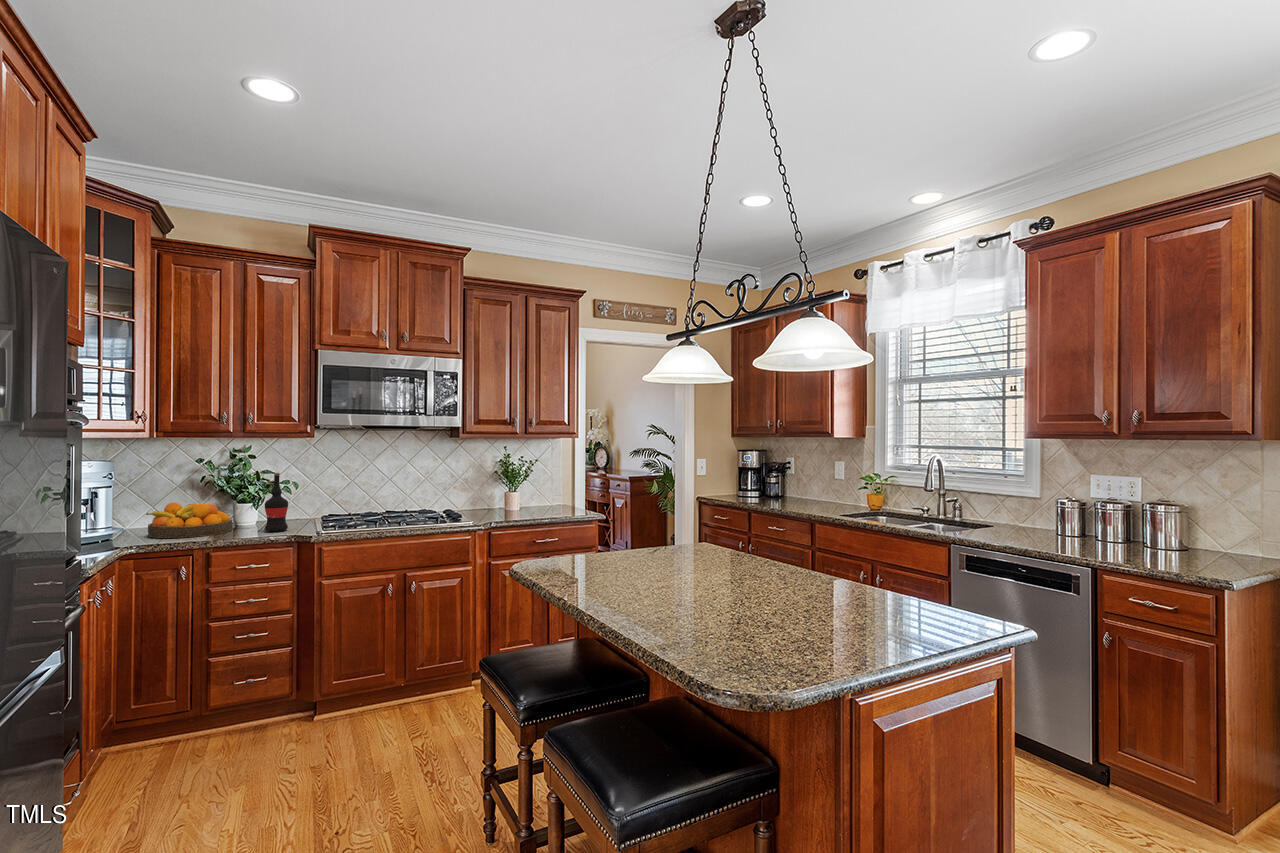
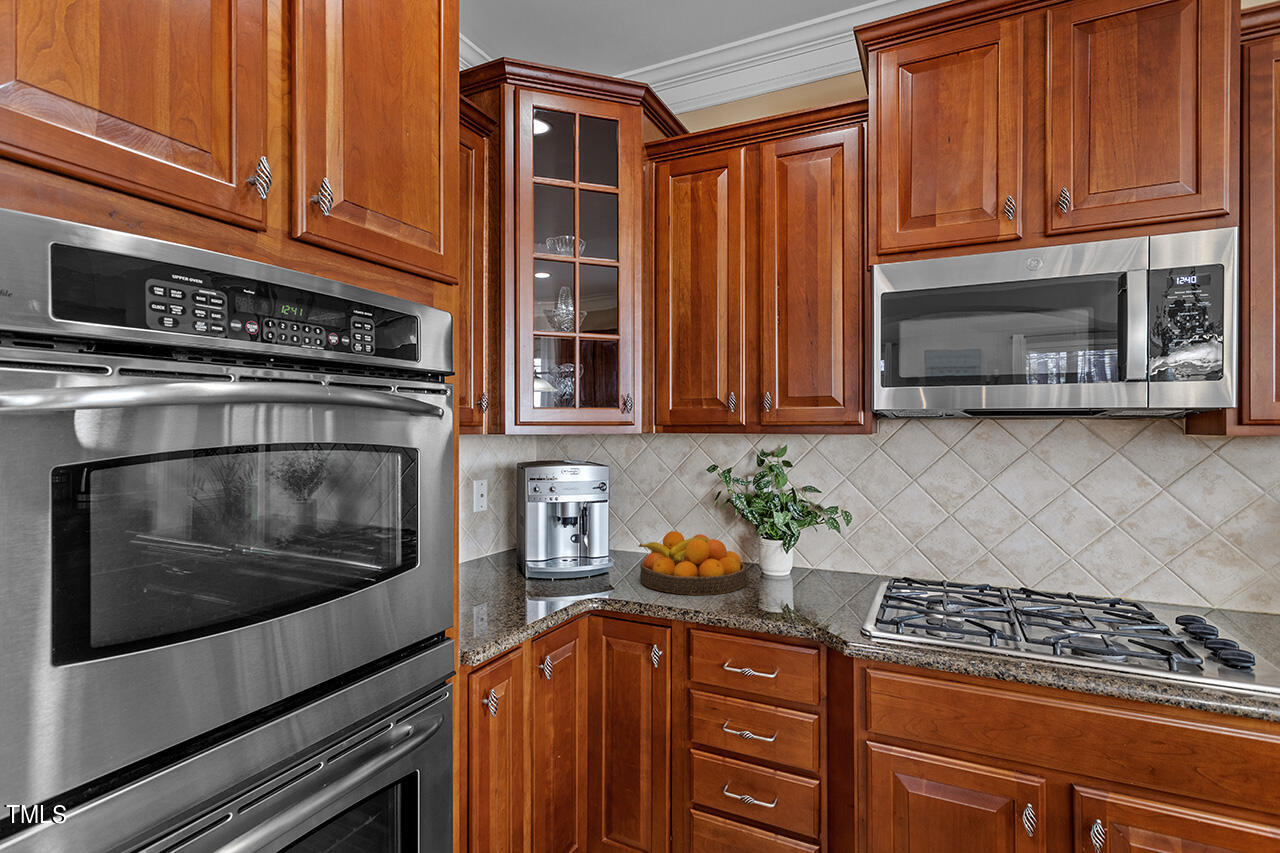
wine bottle: present [264,473,288,531] -> none [778,501,817,611]

